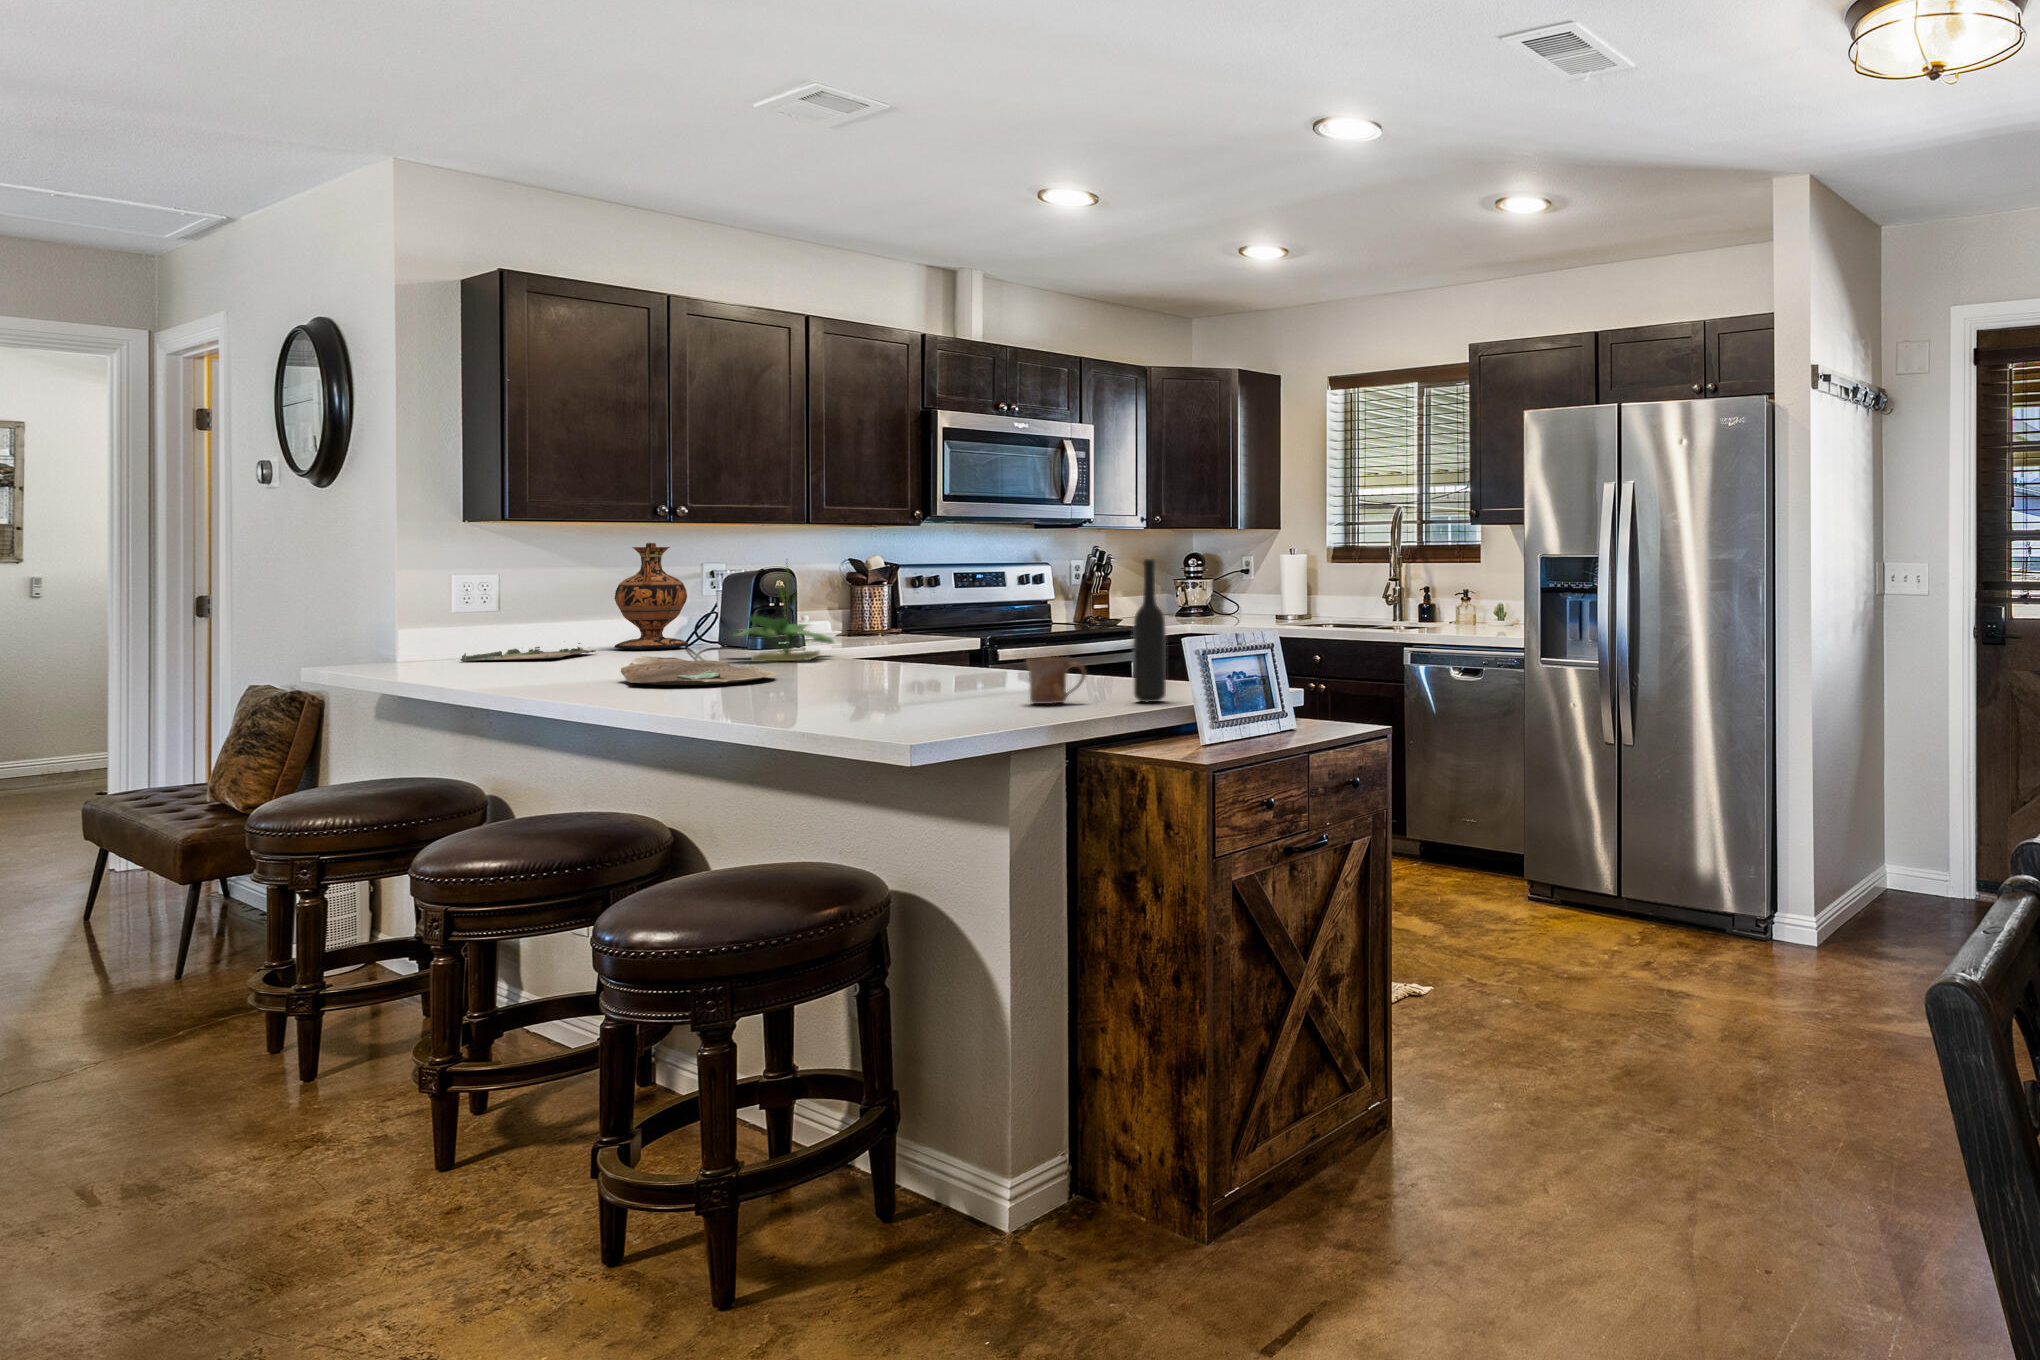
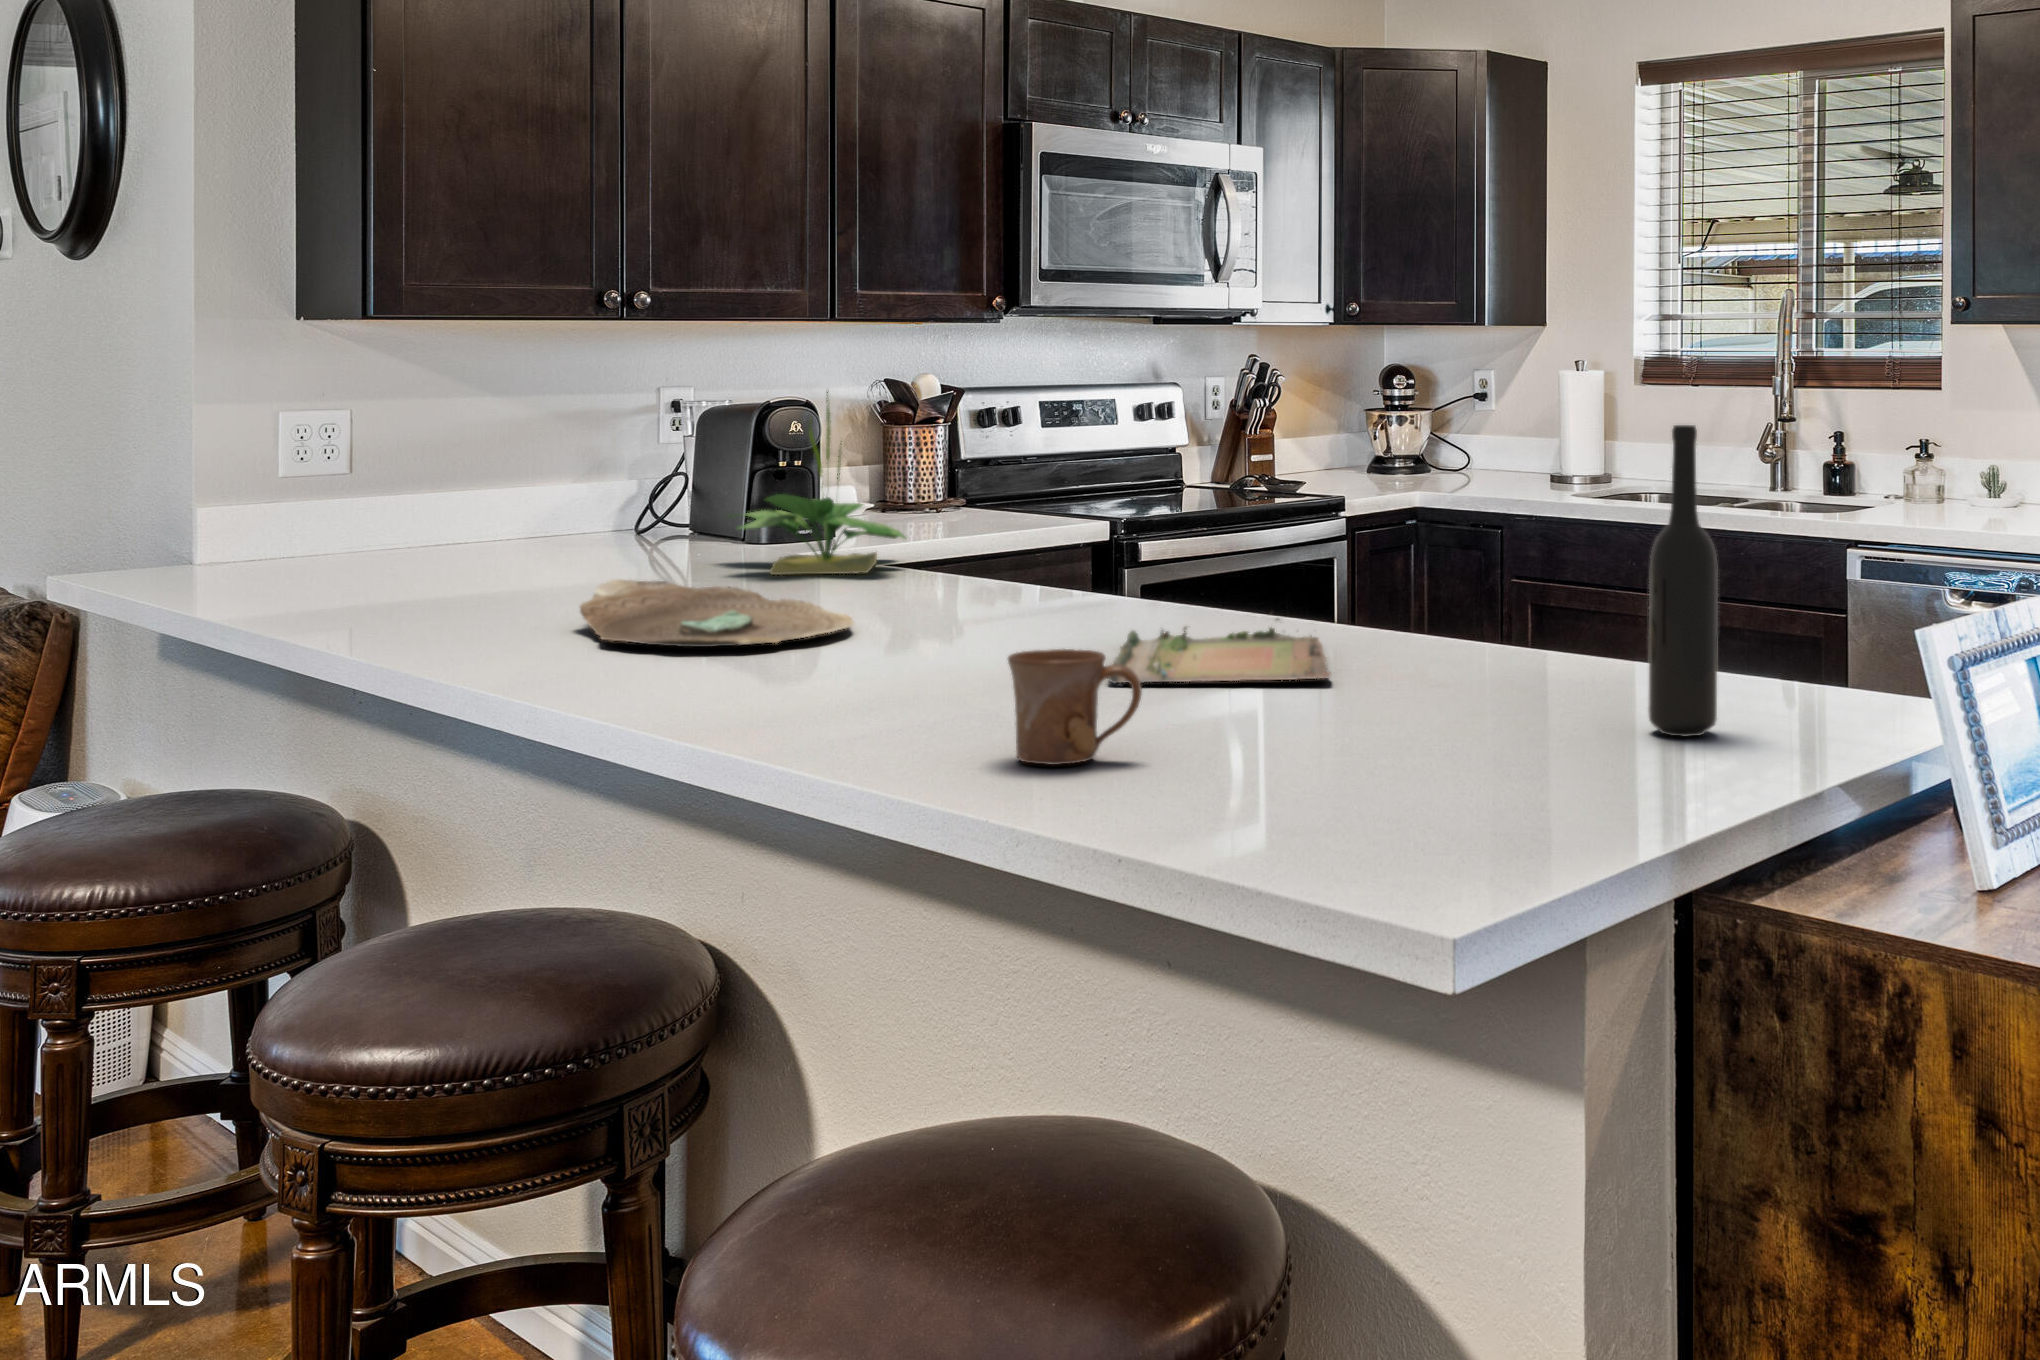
vase: present [614,543,688,650] -> none [526,354,643,538]
tray: present [460,643,596,662] -> present [1108,619,1331,686]
mug: present [1026,657,1086,704] -> present [1008,649,1142,765]

